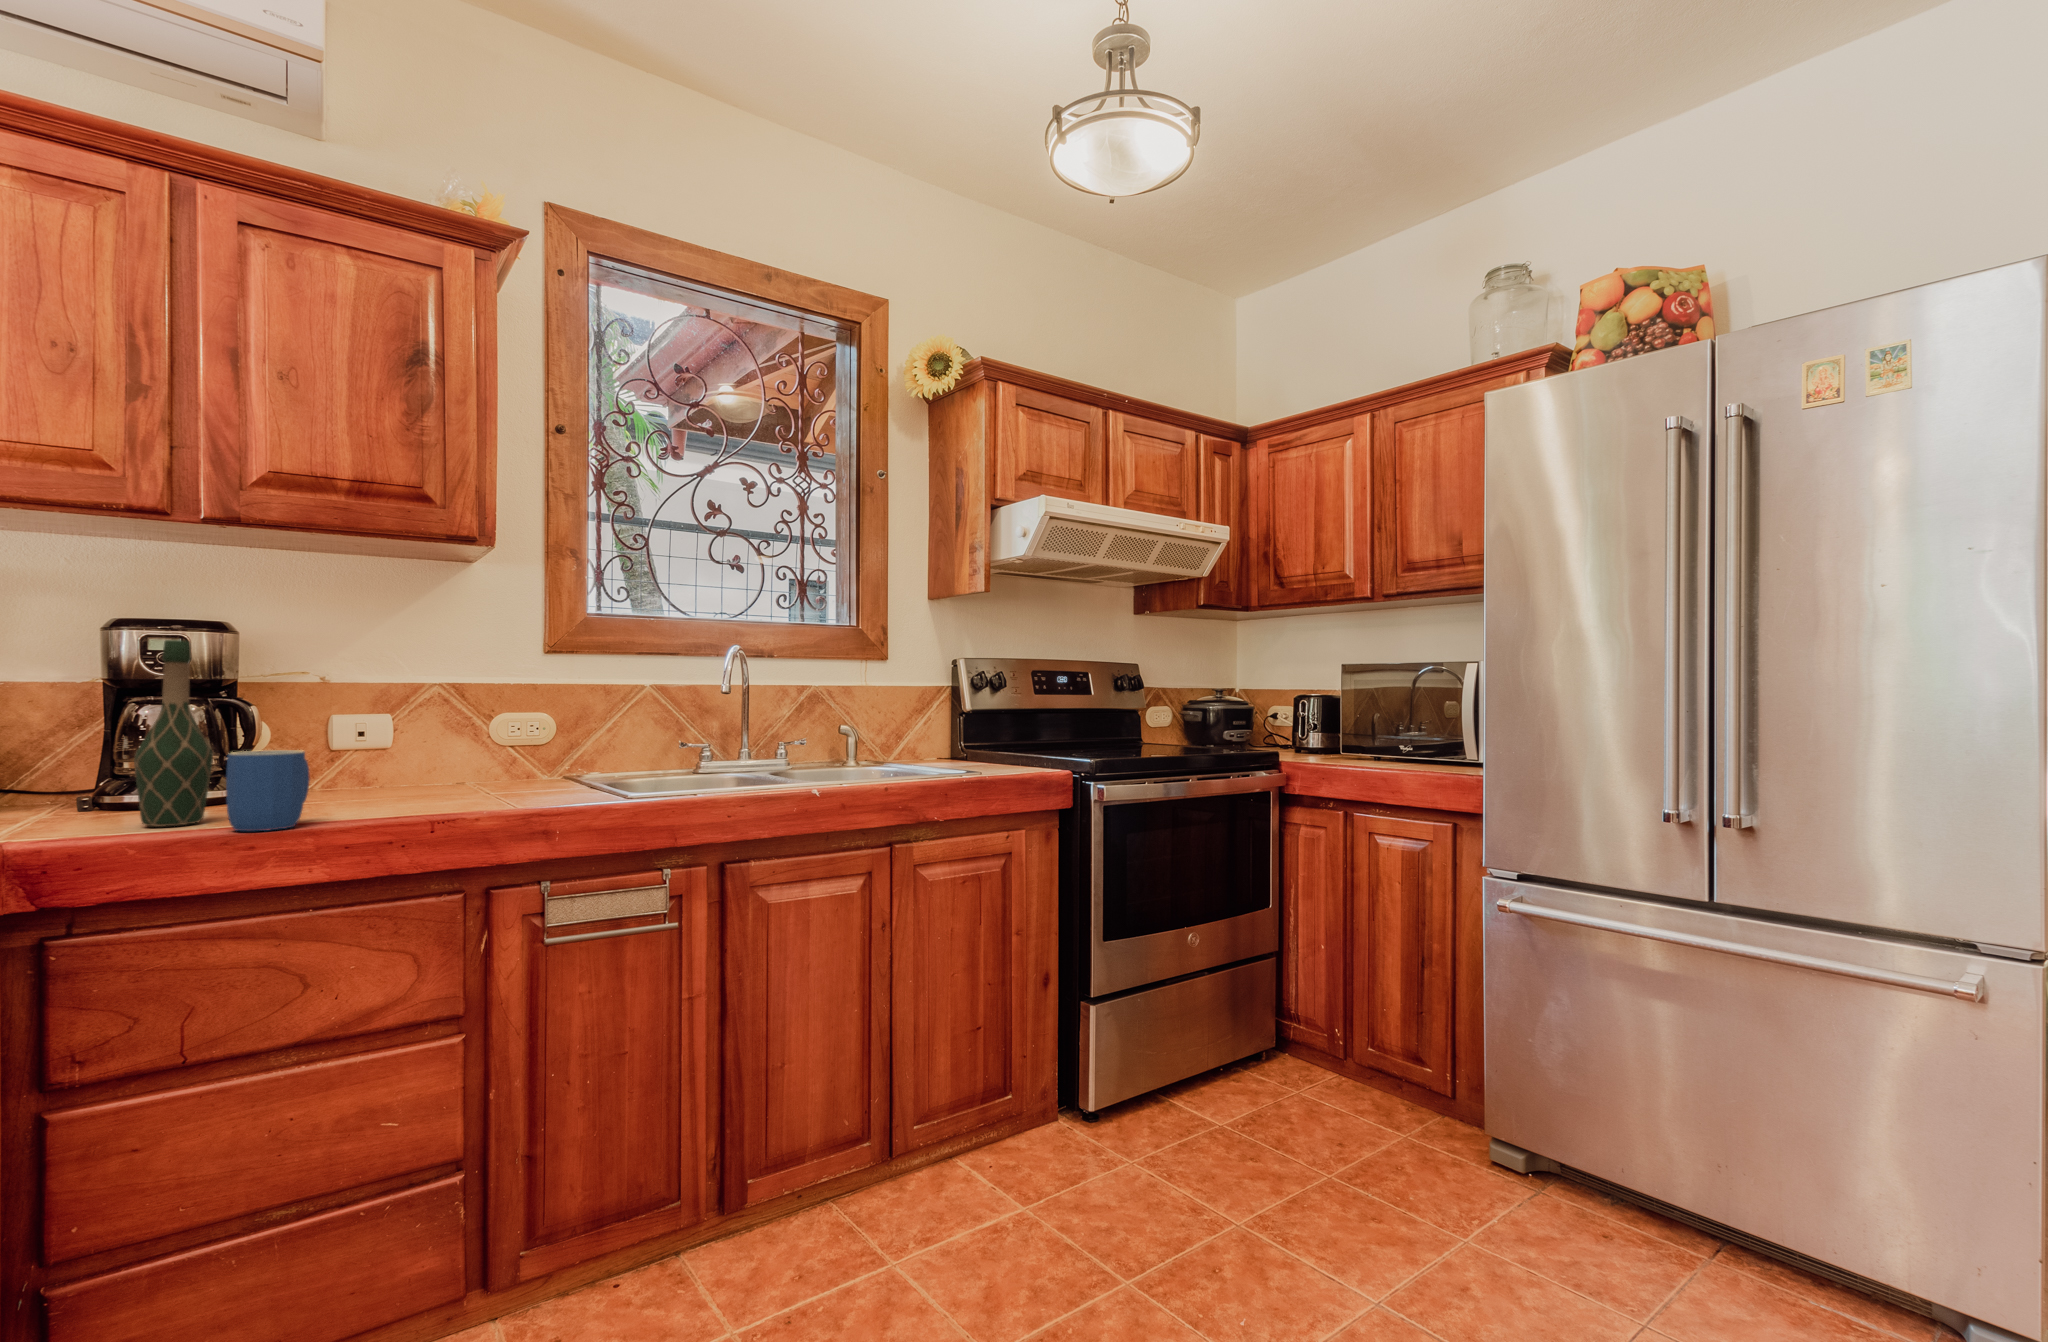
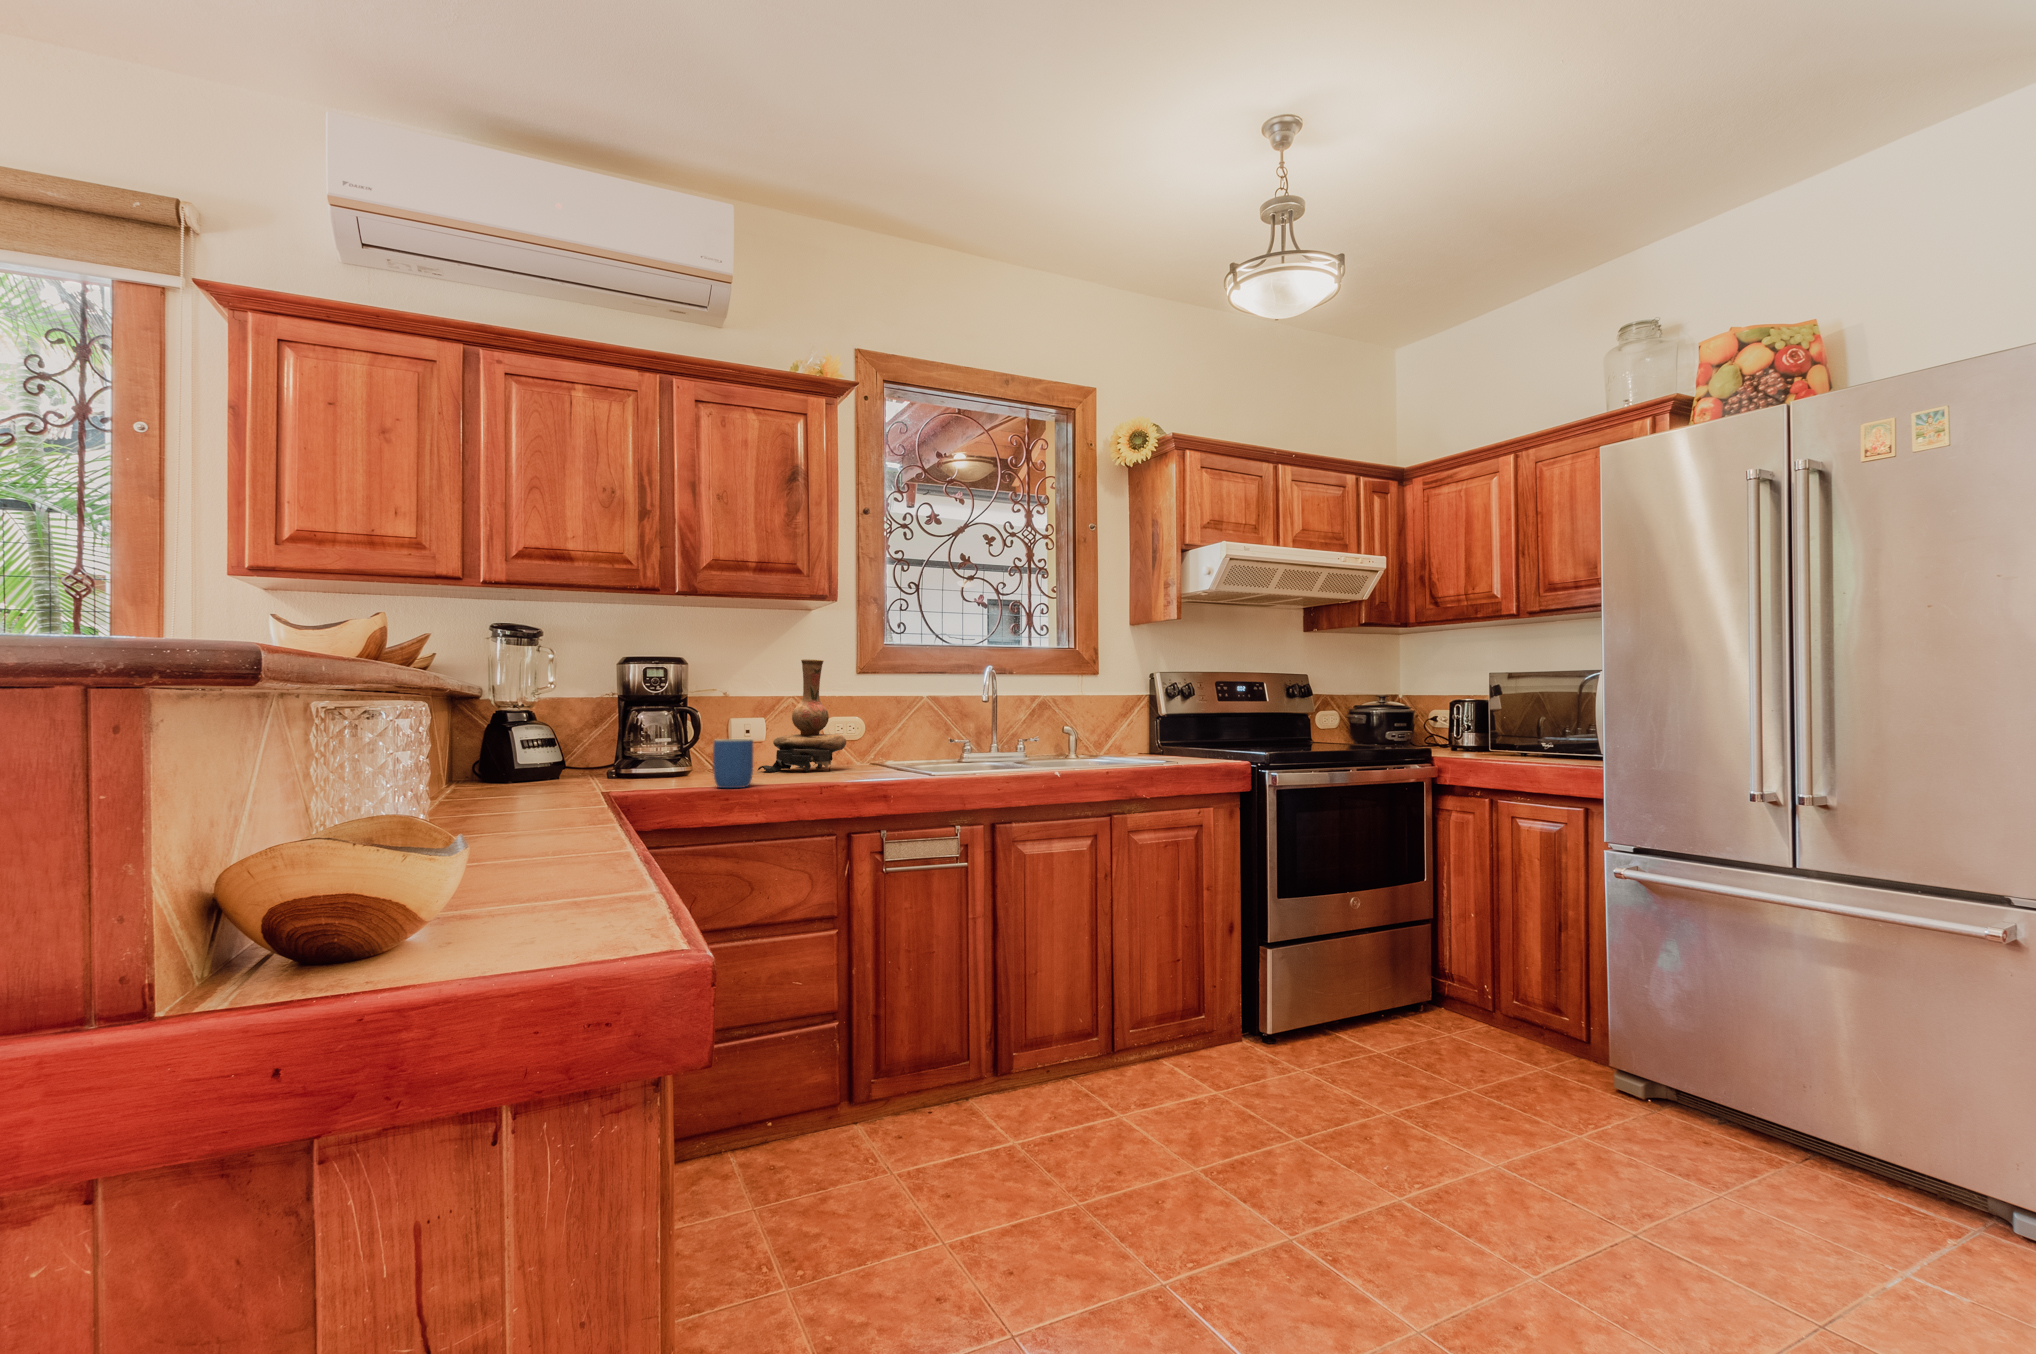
vase: none [370,630,514,794] -> present [758,659,846,772]
wine bottle: present [134,640,213,827] -> none [656,671,695,786]

